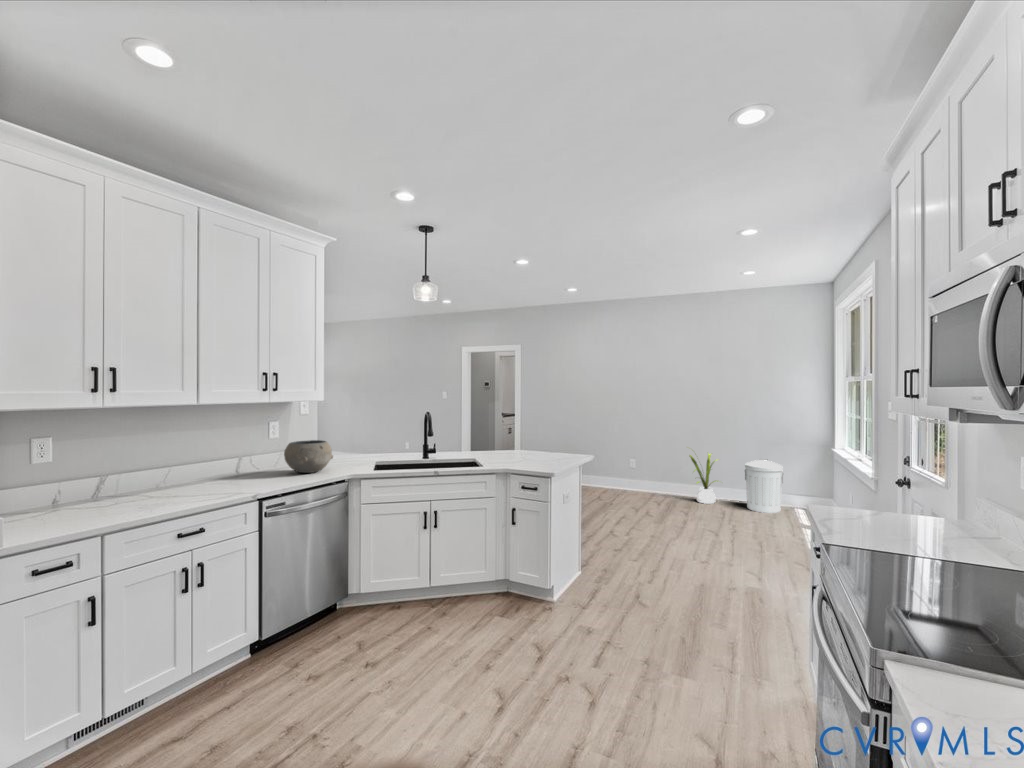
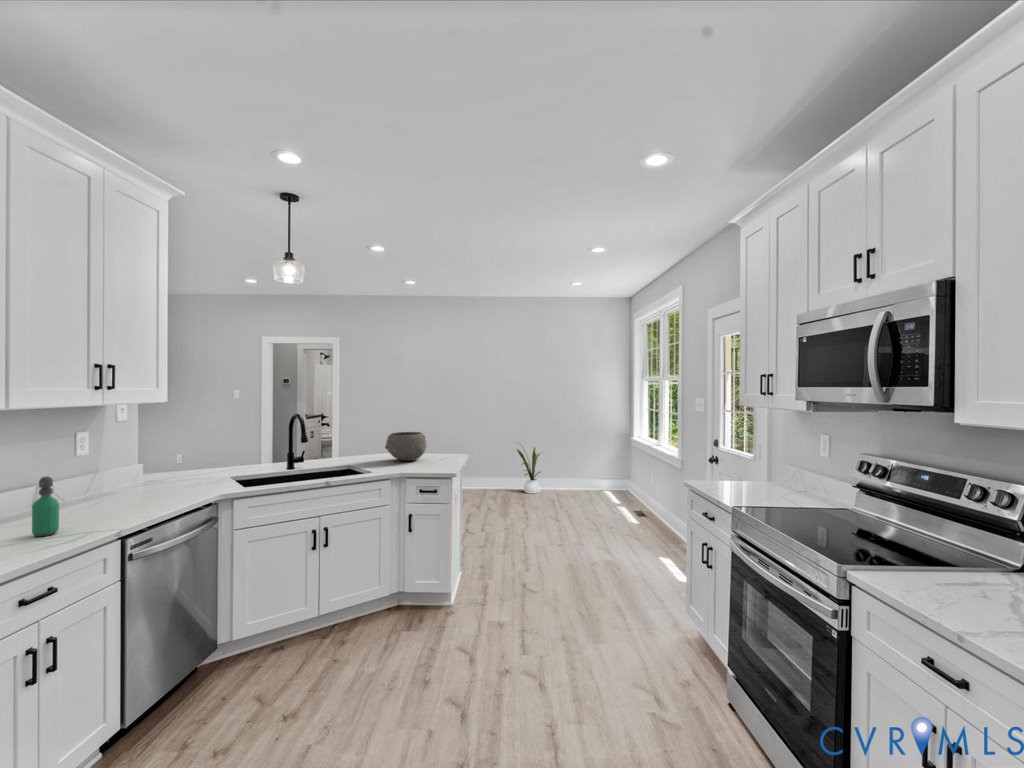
ceramic bowl: present [284,440,333,473] -> present [385,432,426,461]
soap dispenser: none [209,450,226,492] -> present [32,477,59,537]
trash can: present [745,459,783,513] -> none [565,449,596,496]

